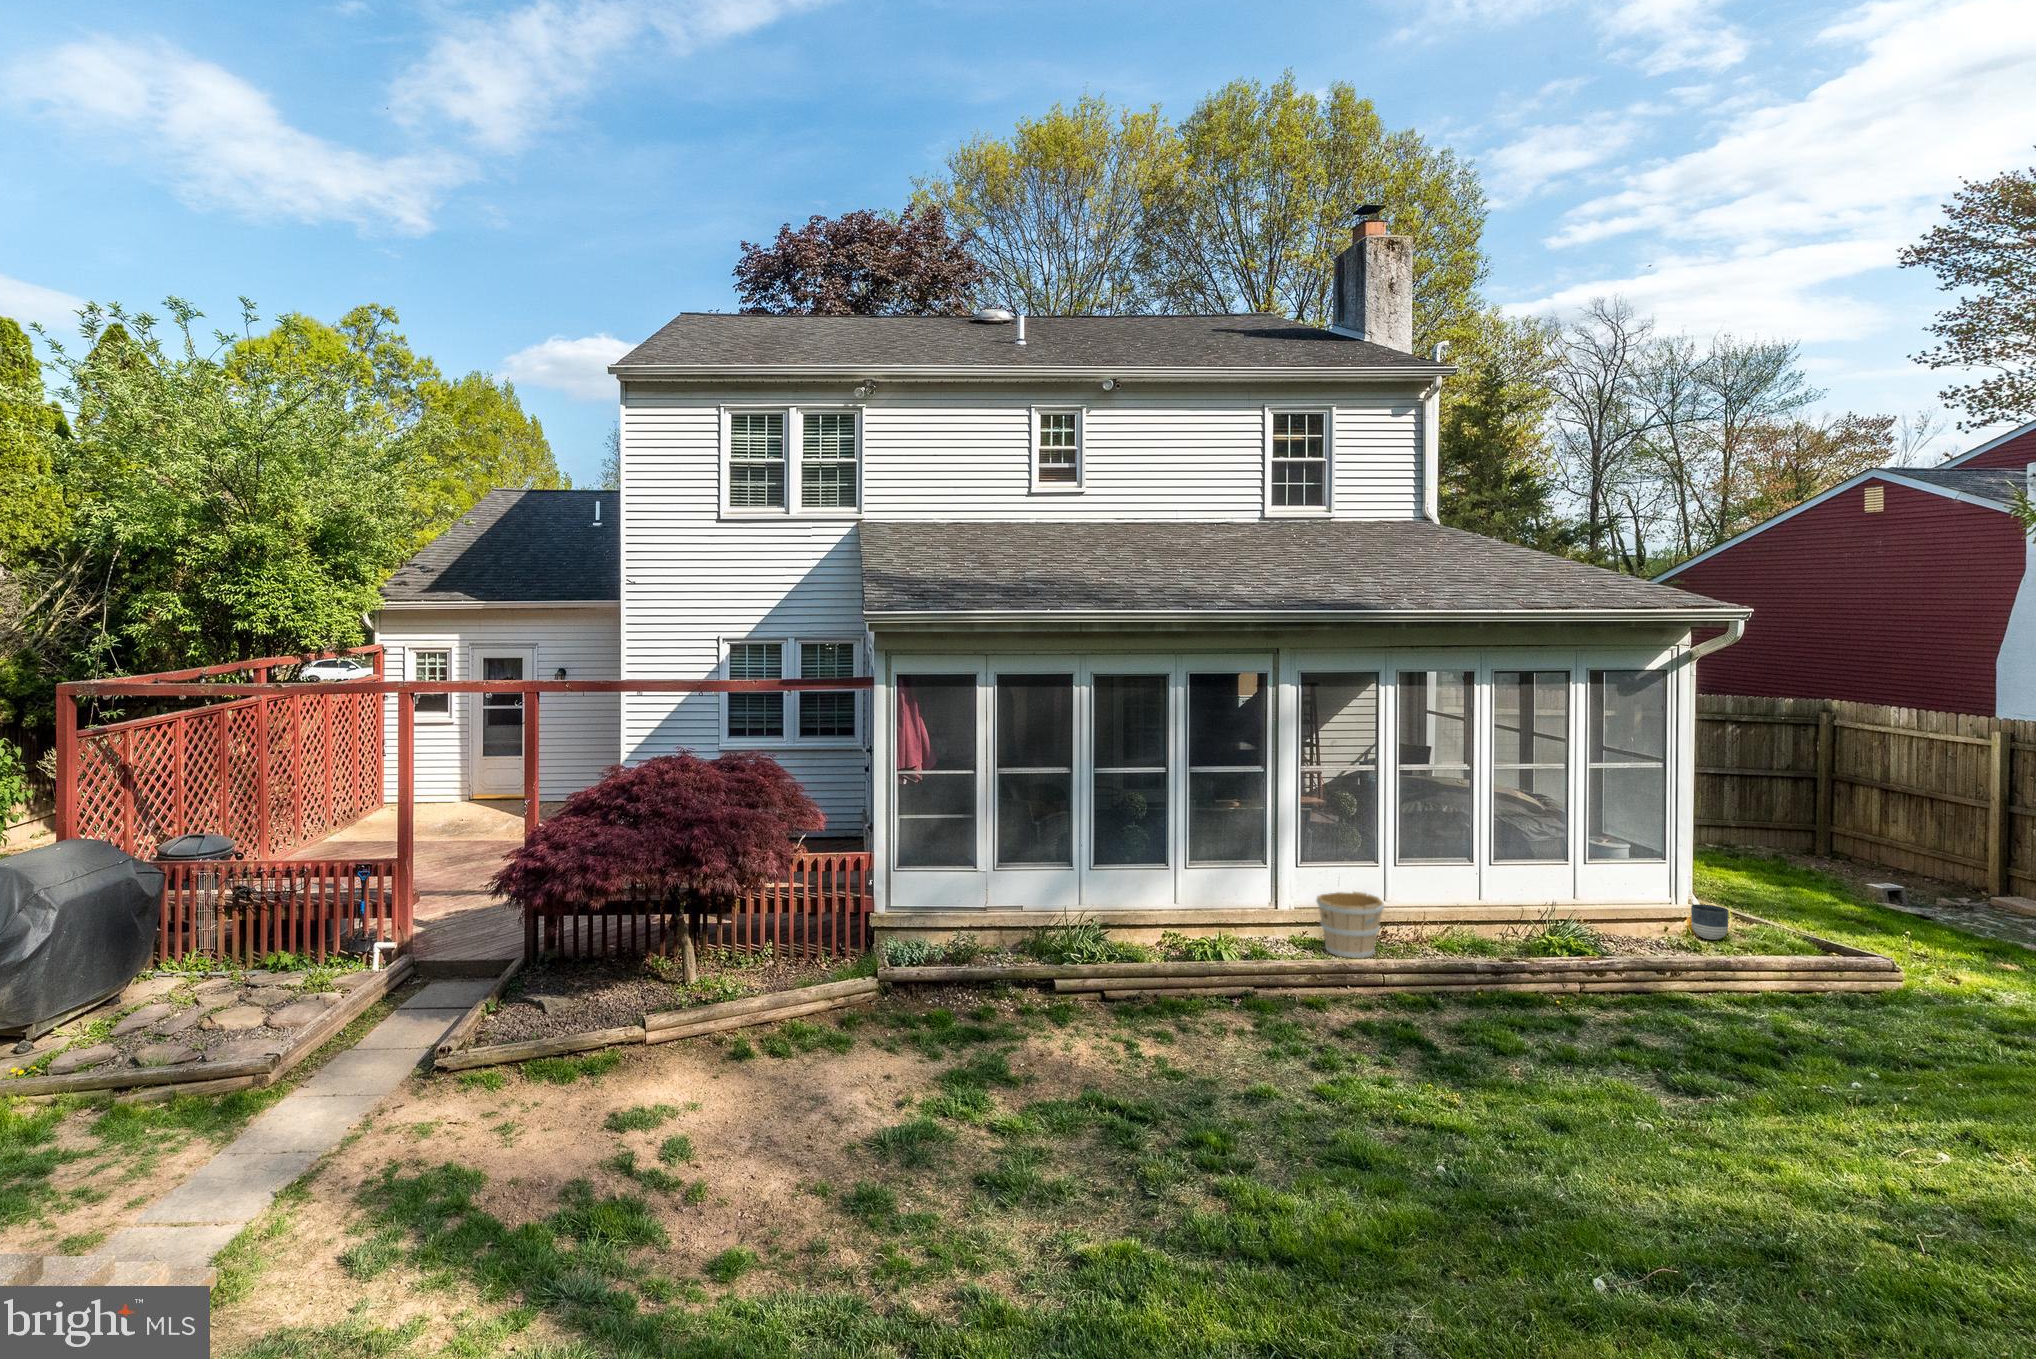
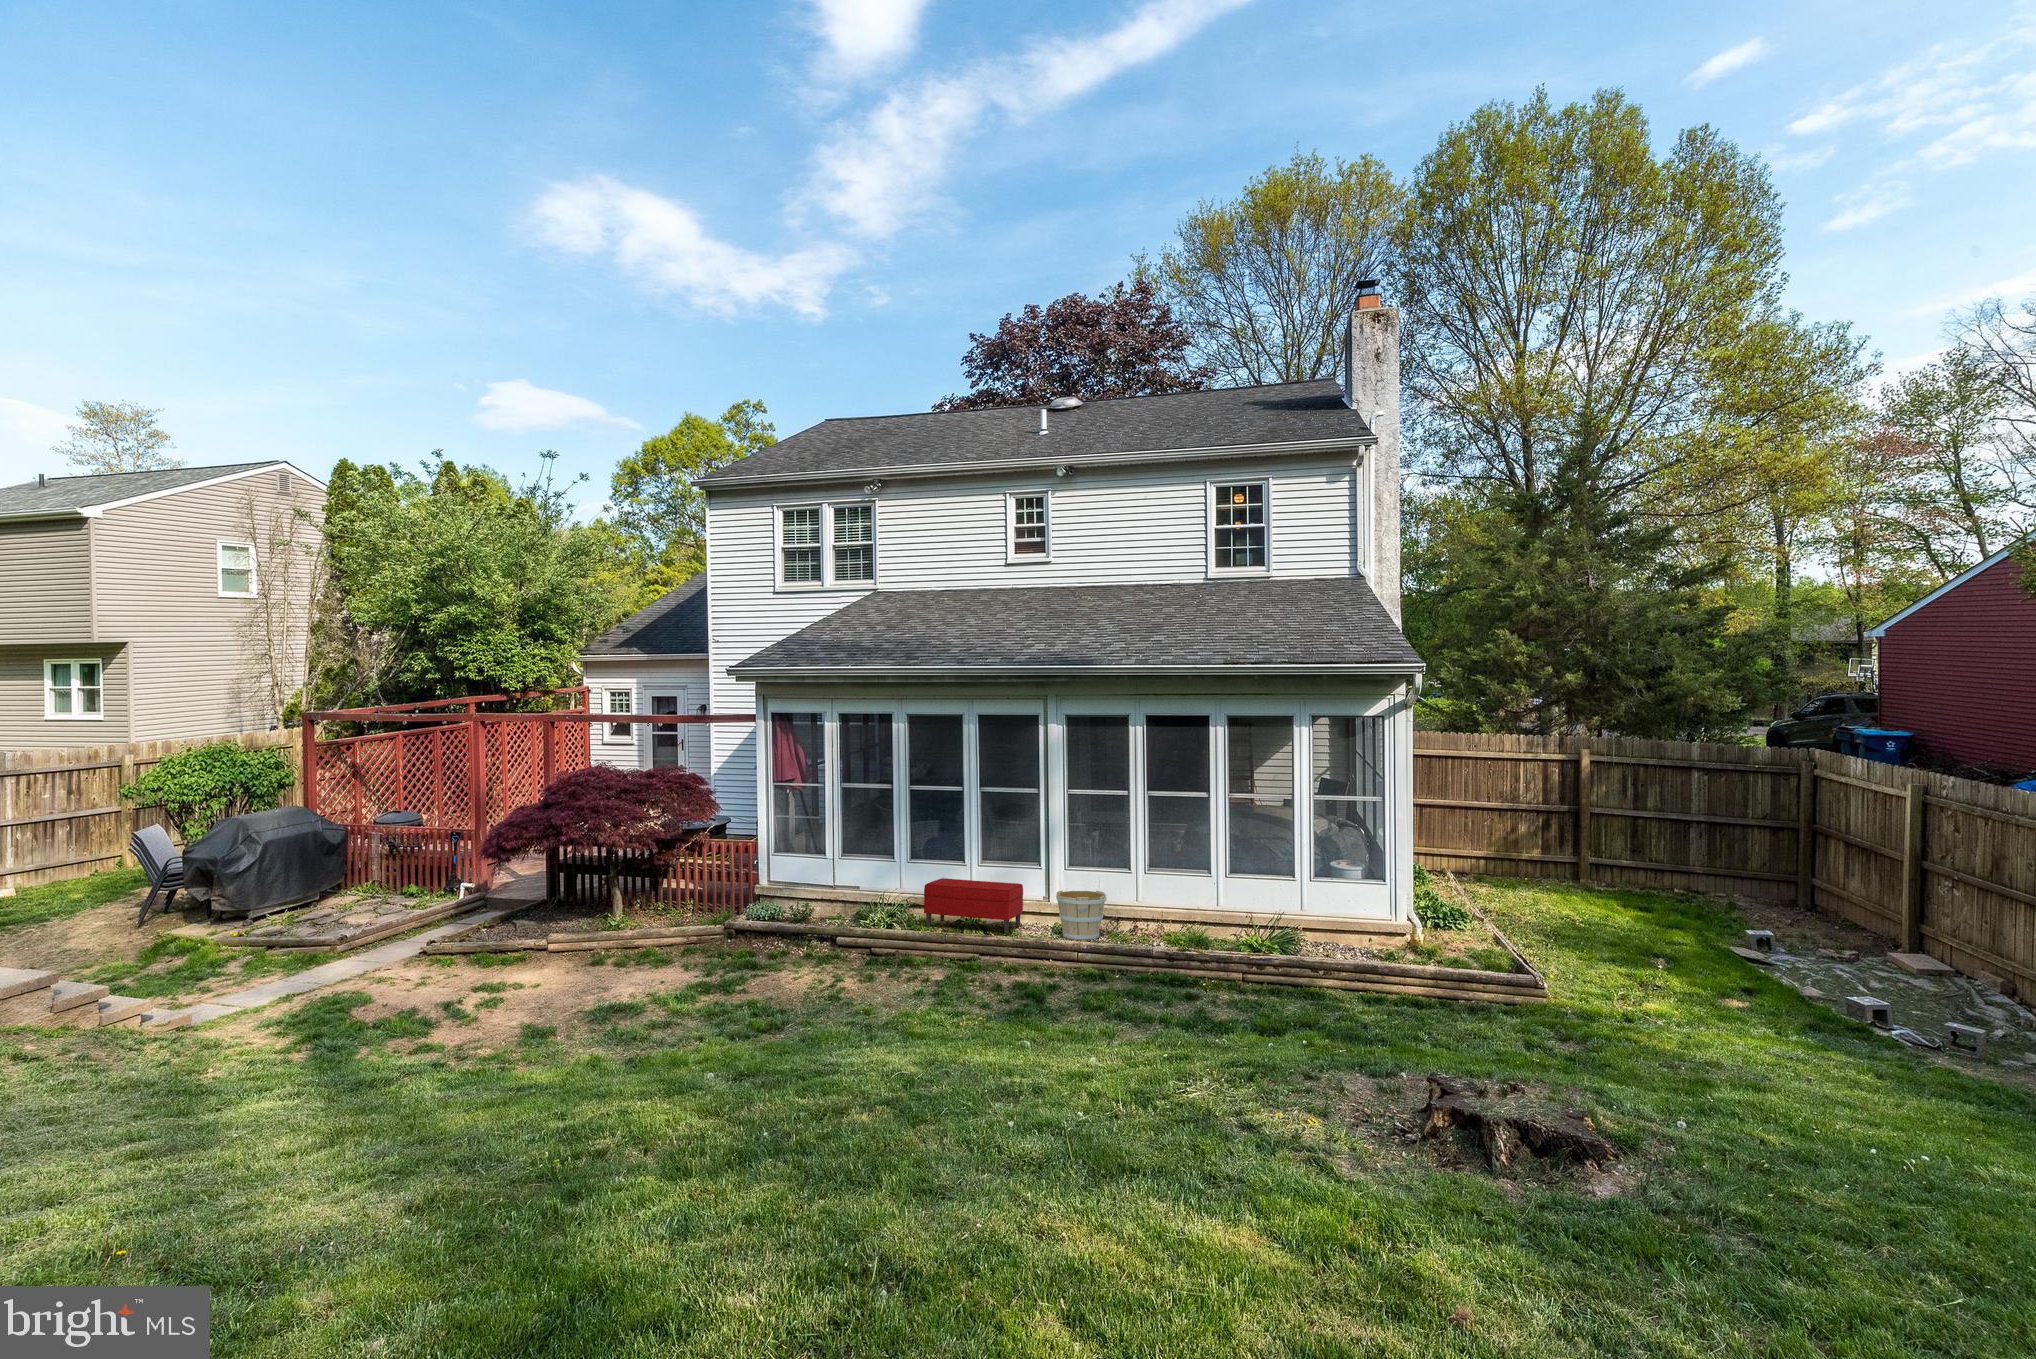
bench: none [1141,890,1270,959] -> present [924,878,1023,934]
planter: present [1691,904,1729,940] -> none [1400,927,1428,958]

